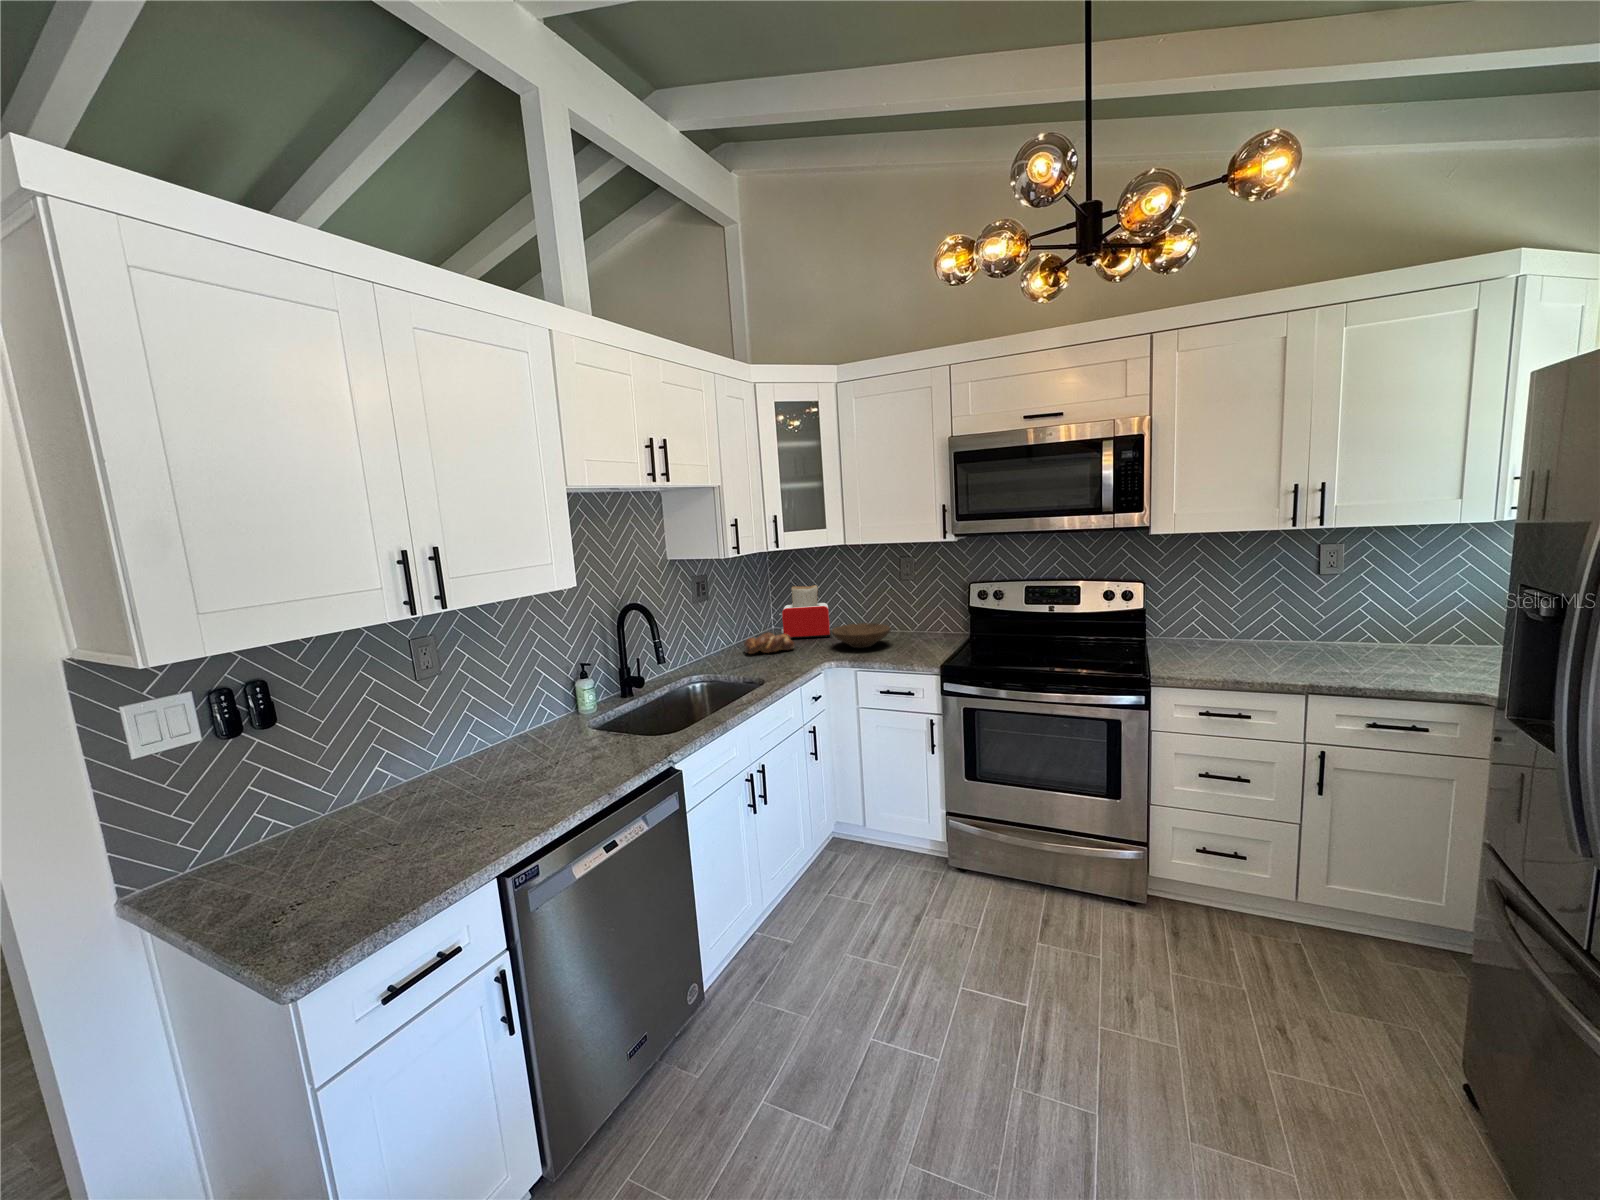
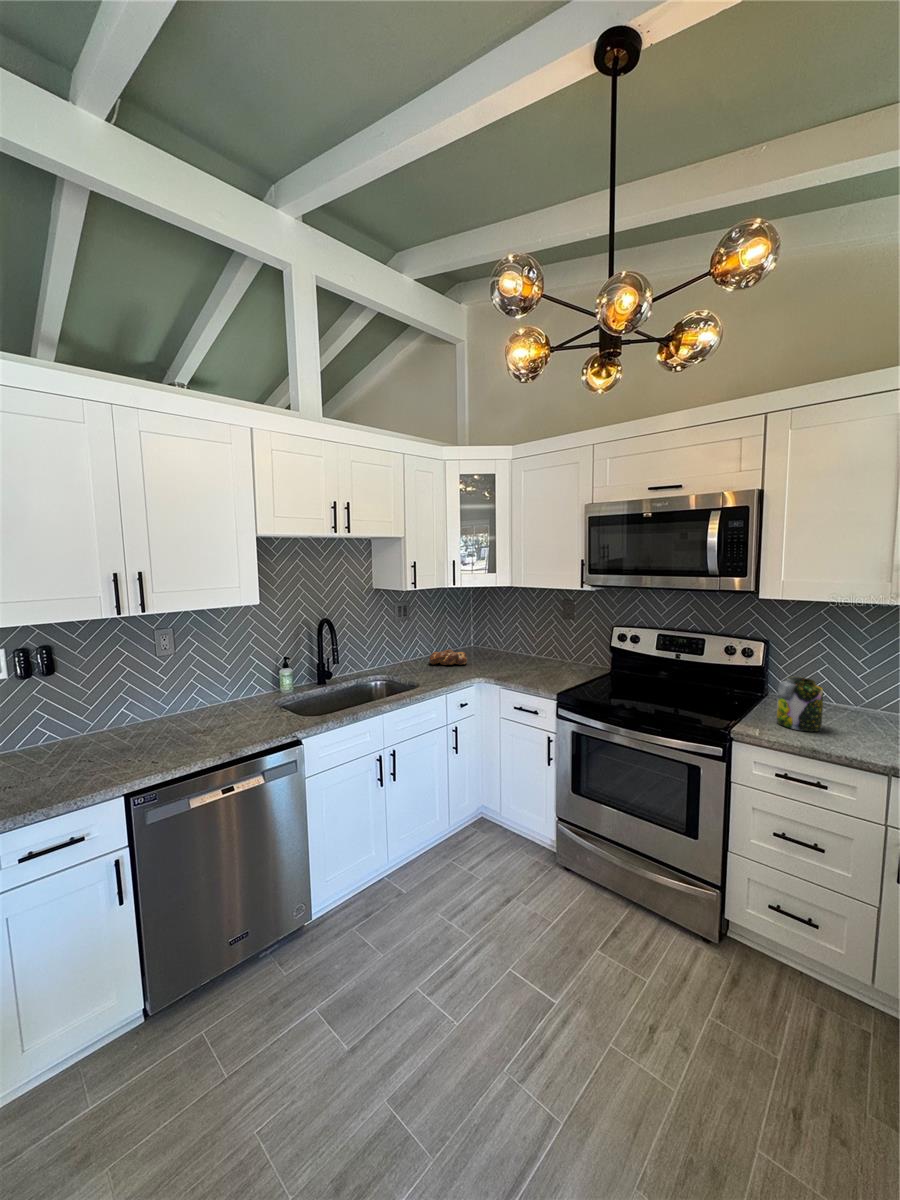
toaster: present [779,585,830,638] -> none [467,616,508,658]
jar: none [1179,612,1225,666] -> present [777,677,823,731]
wooden bowl: present [832,623,891,648] -> none [494,650,543,671]

